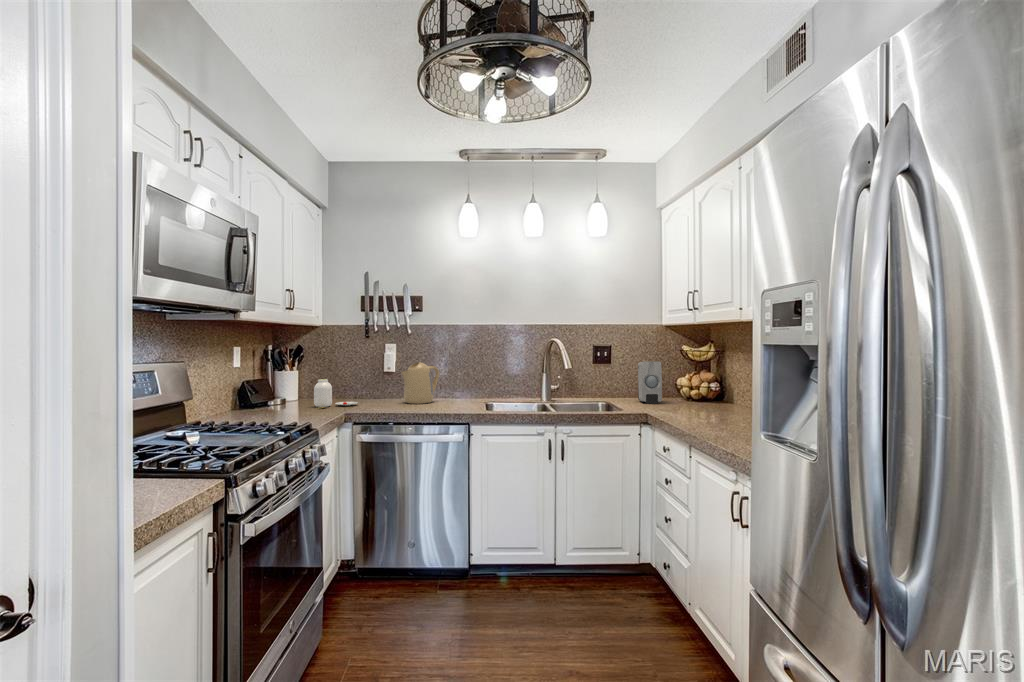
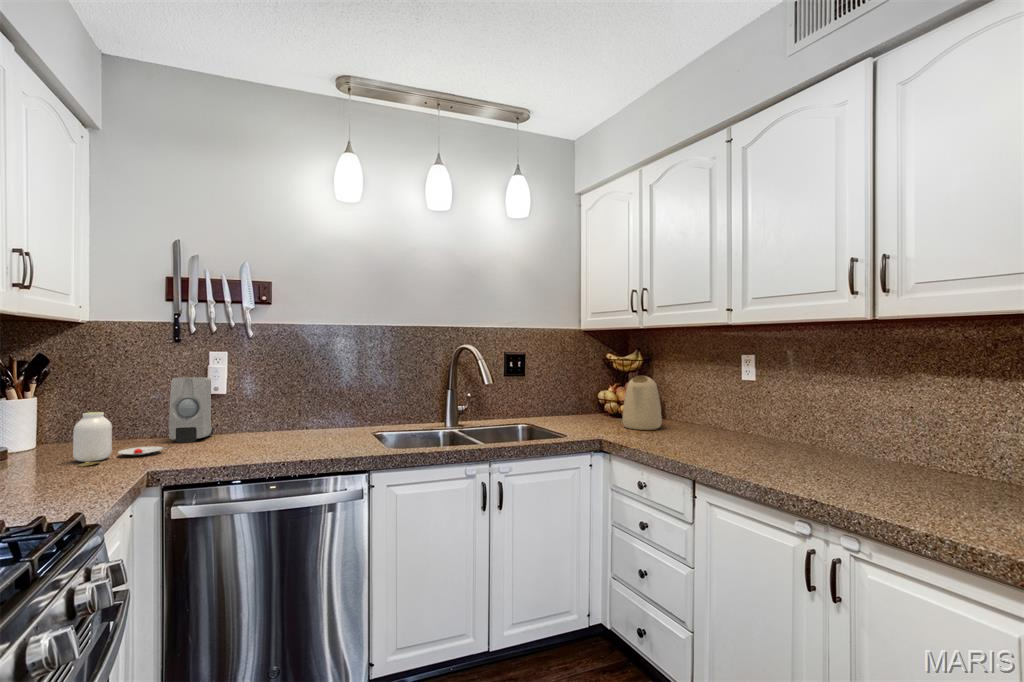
soap dispenser: present [638,361,662,404] -> present [169,377,214,443]
kettle: present [401,362,439,404] -> present [623,376,662,430]

